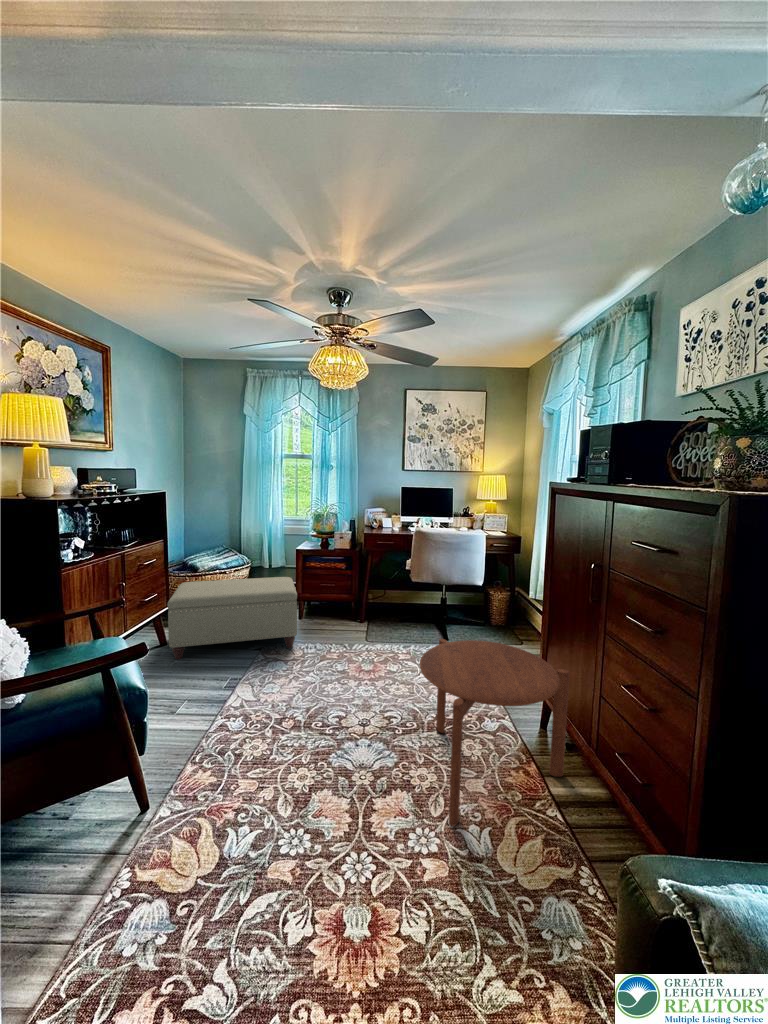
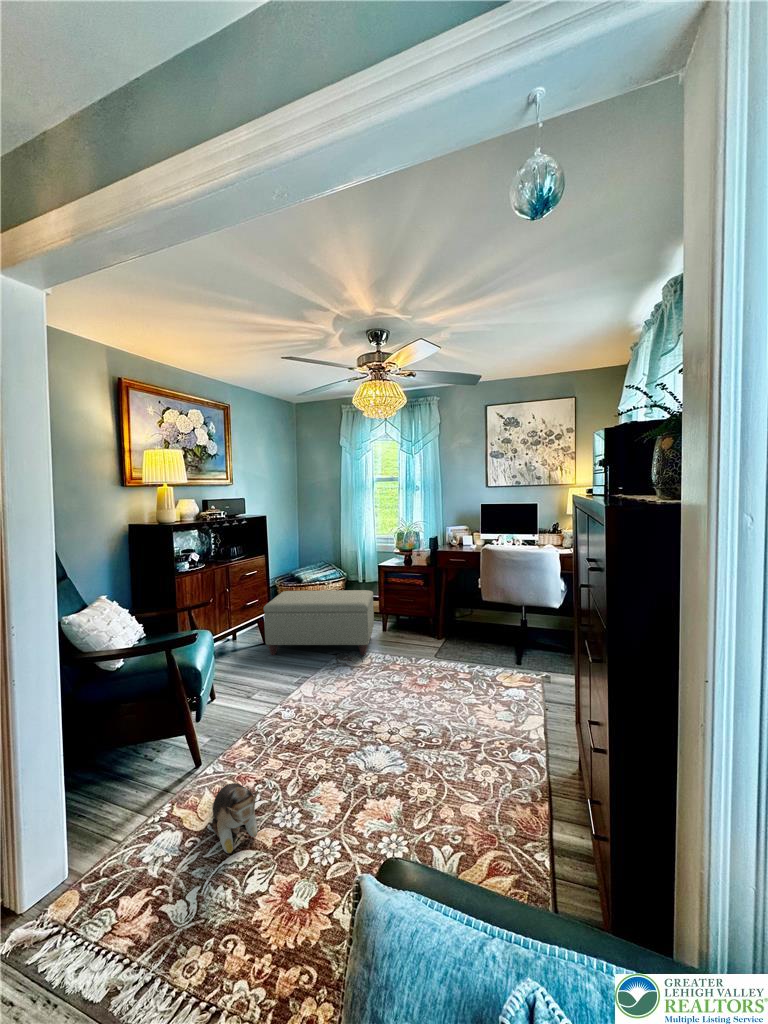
side table: present [420,639,570,826] -> none [416,657,576,841]
plush toy: none [193,819,288,906] -> present [212,783,258,853]

